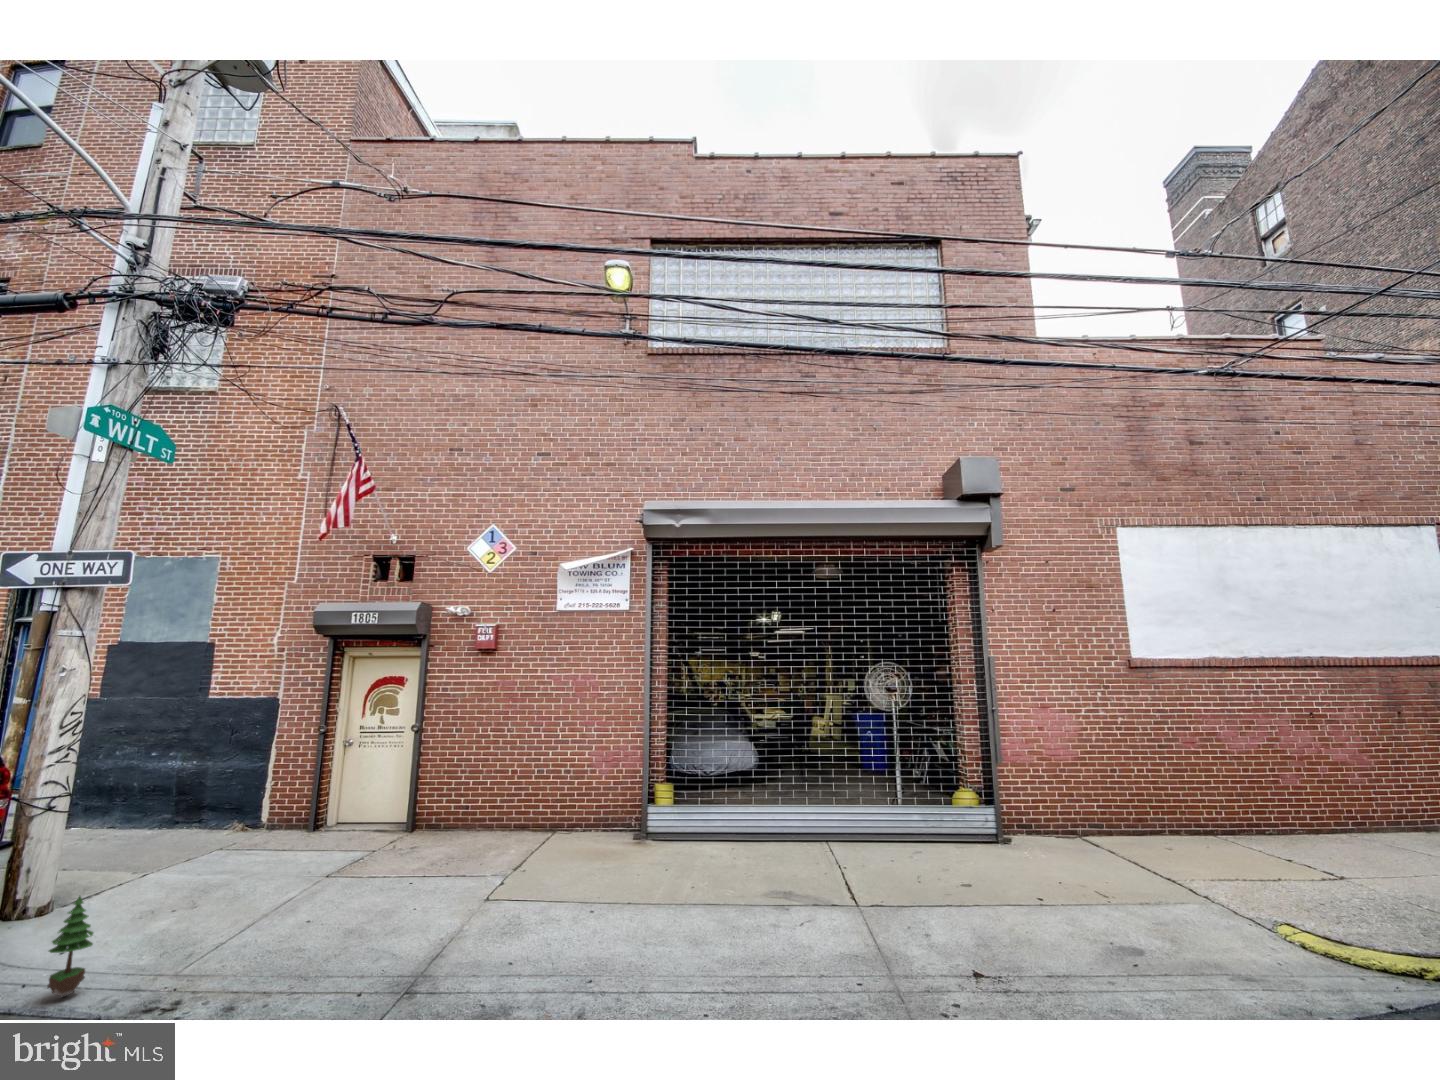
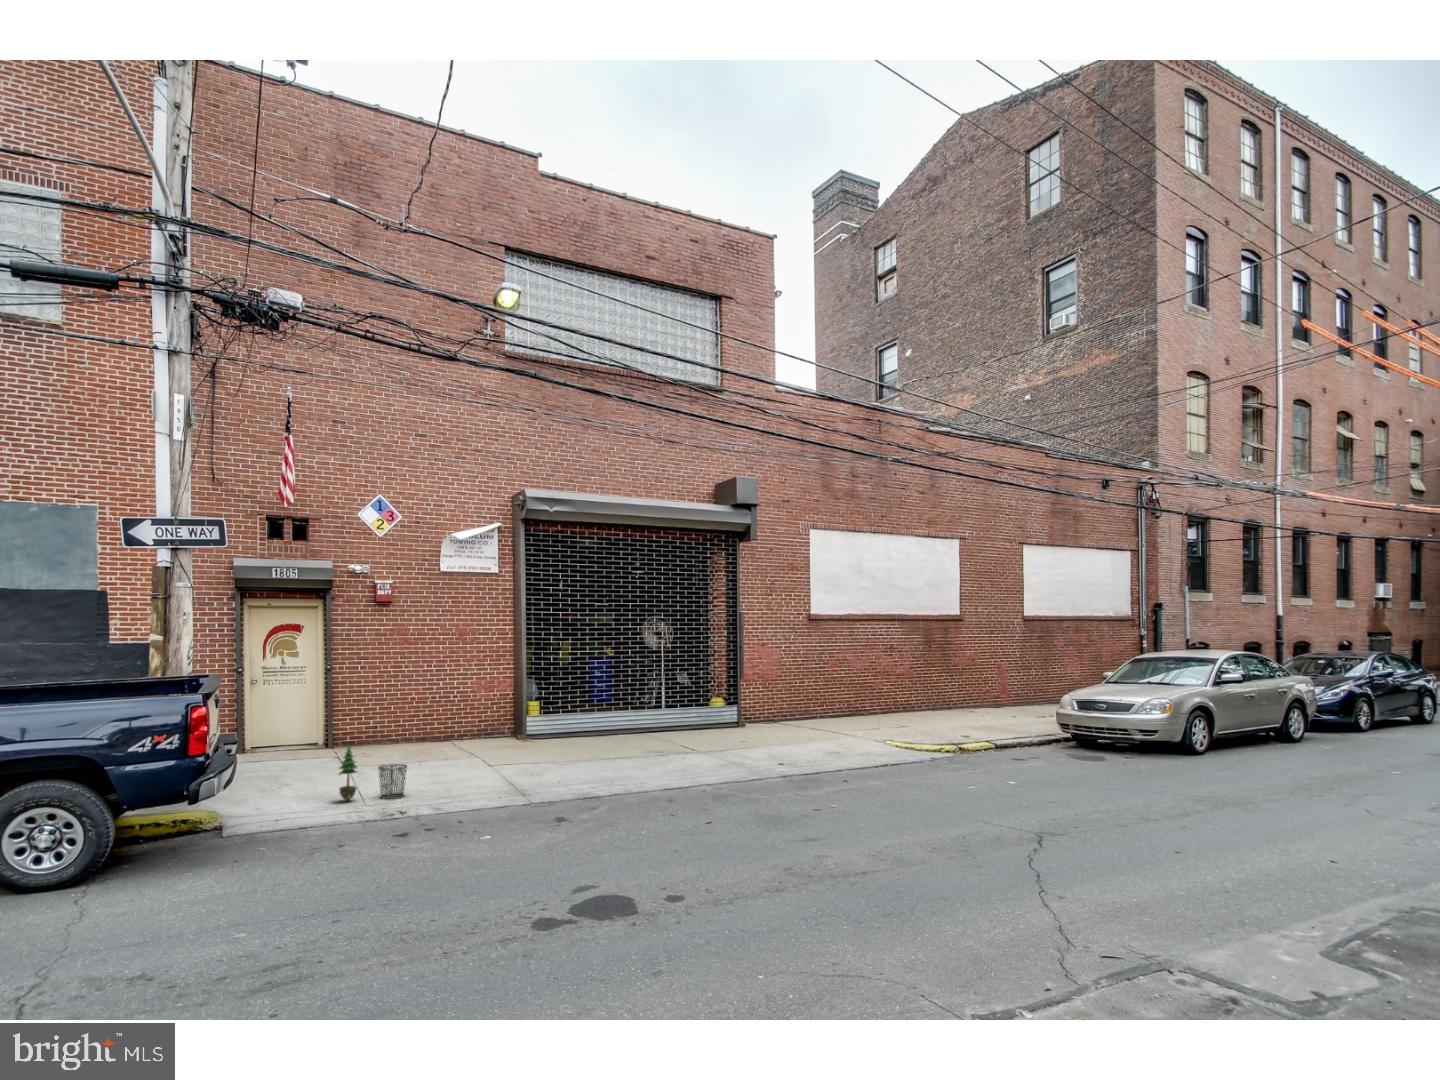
waste bin: none [109,933,174,1008] -> present [378,764,407,799]

